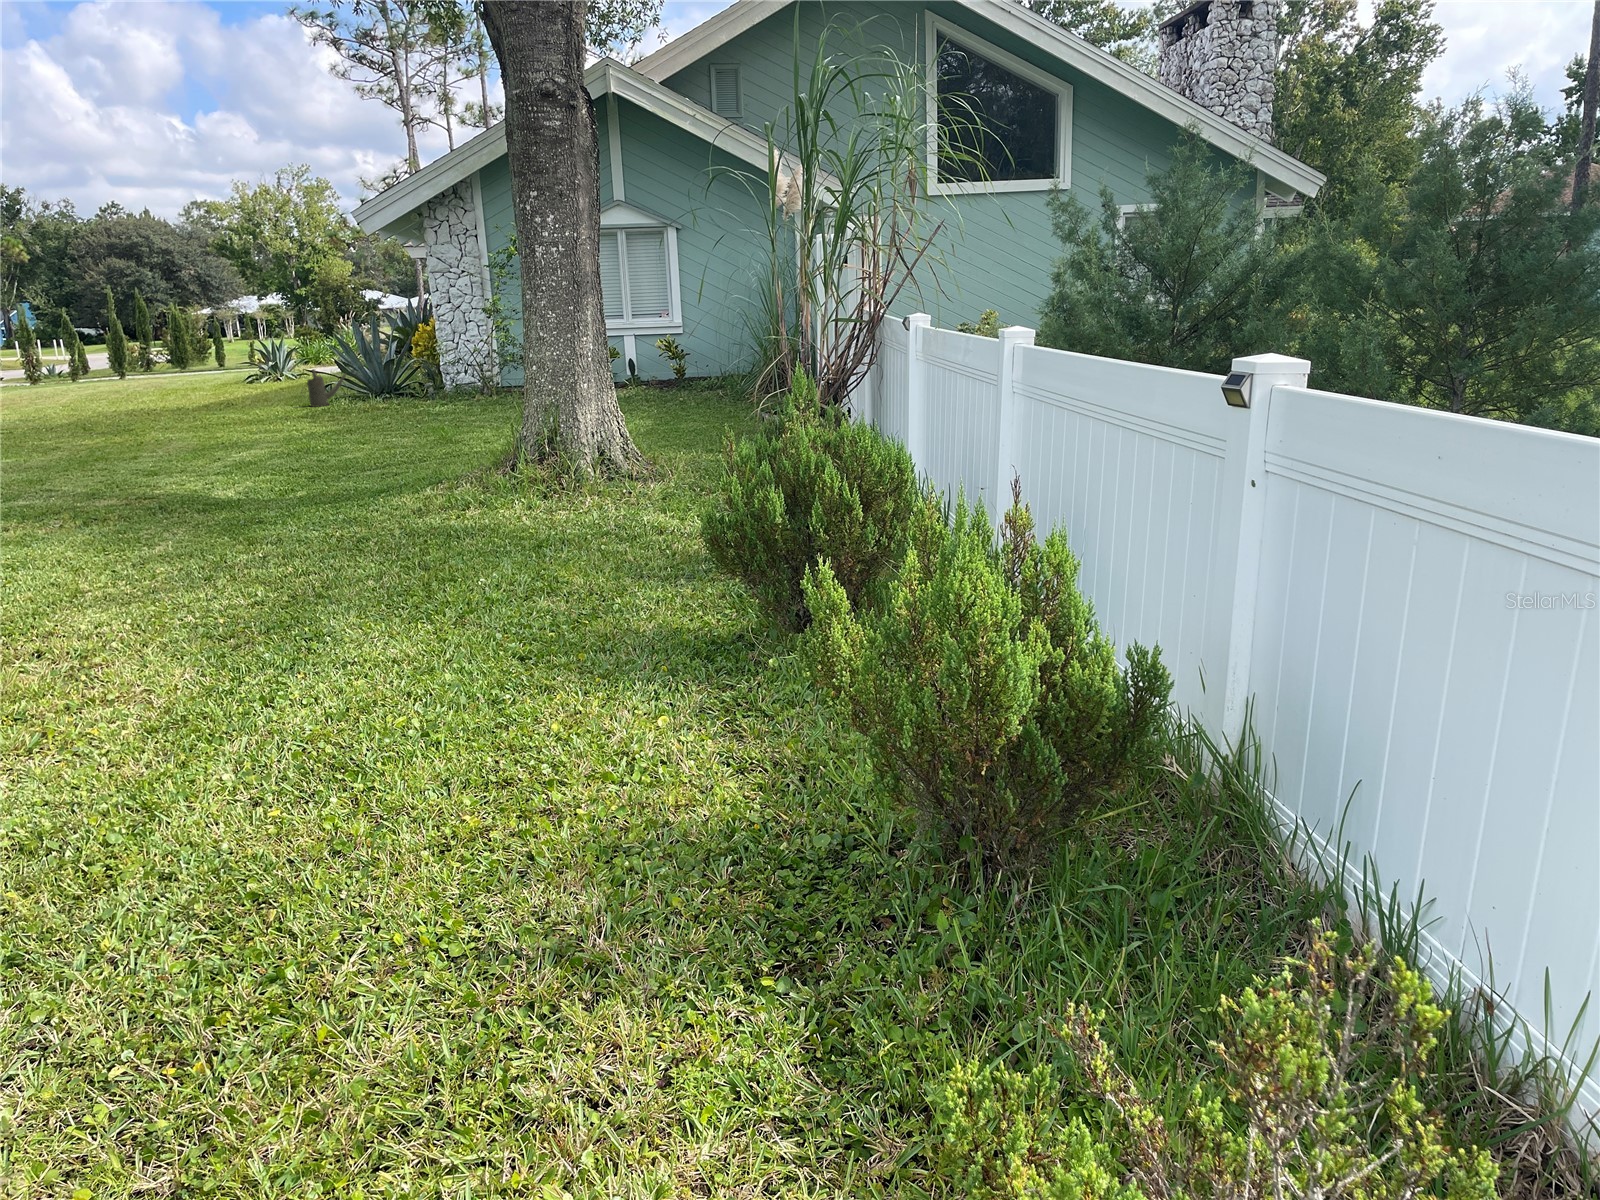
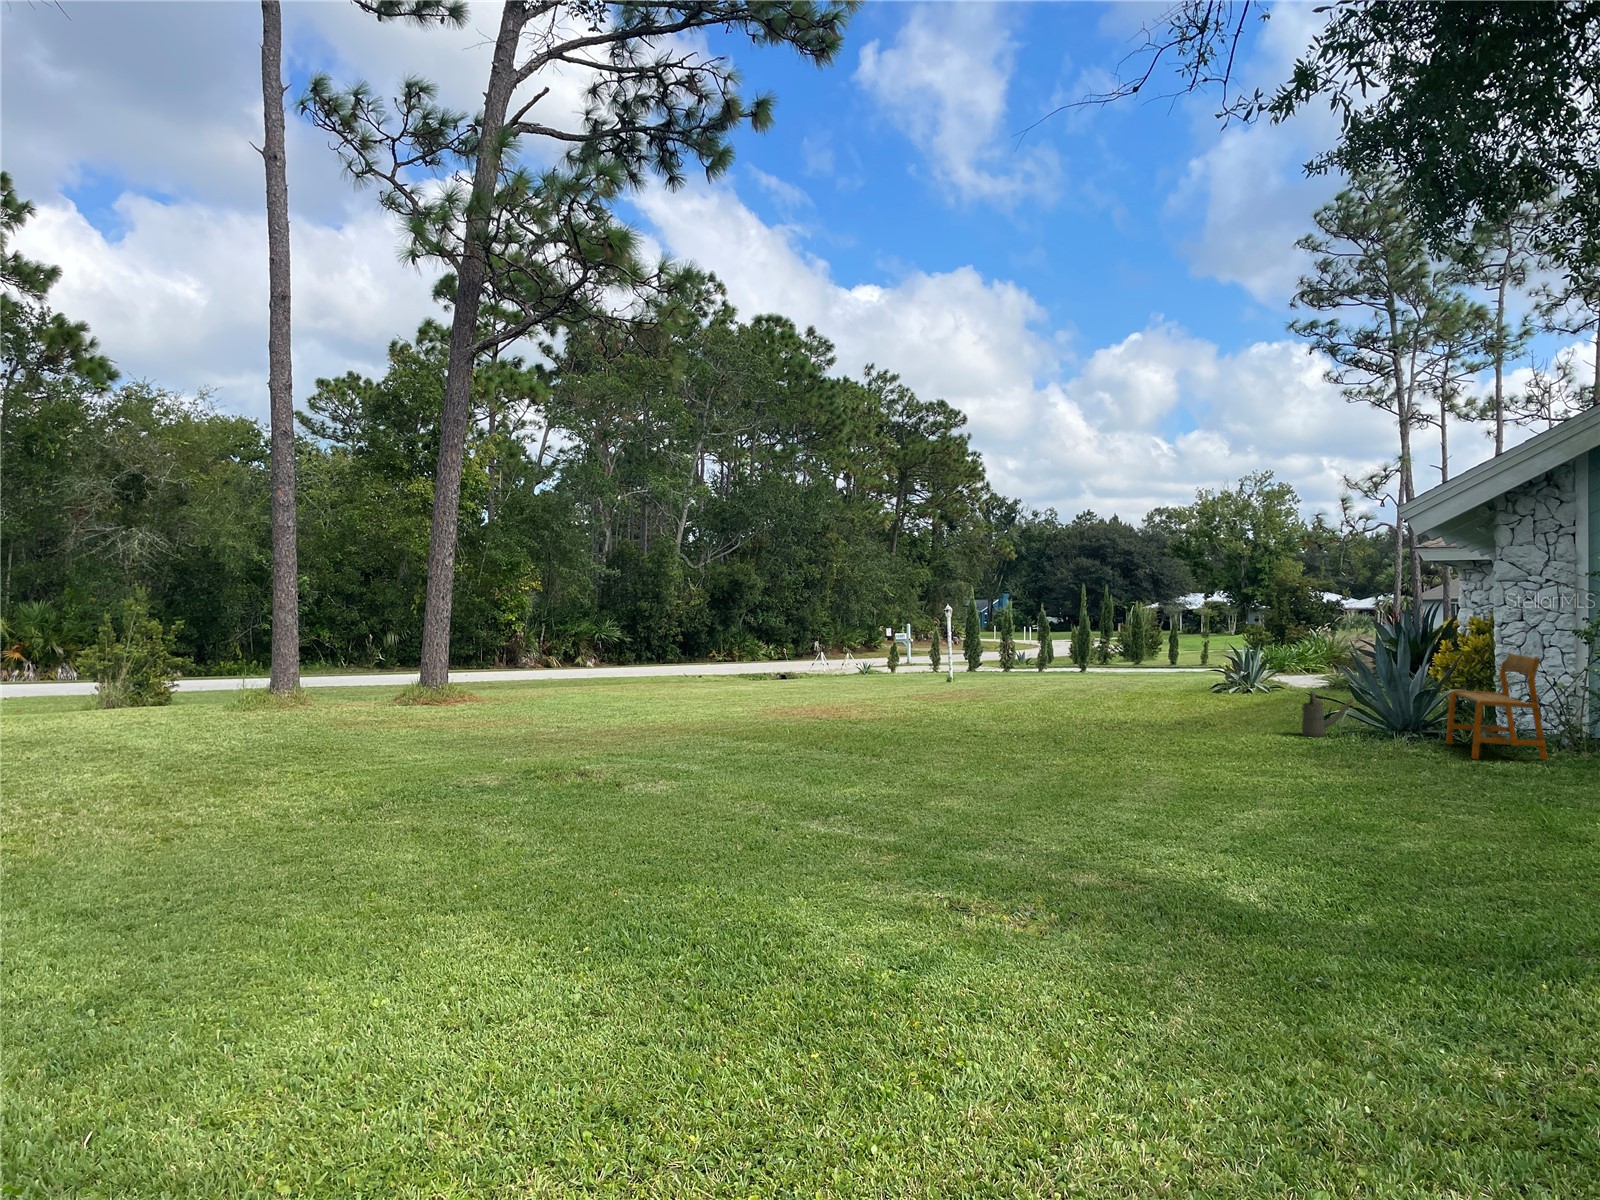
bench: none [411,327,472,407] -> present [1446,653,1547,760]

